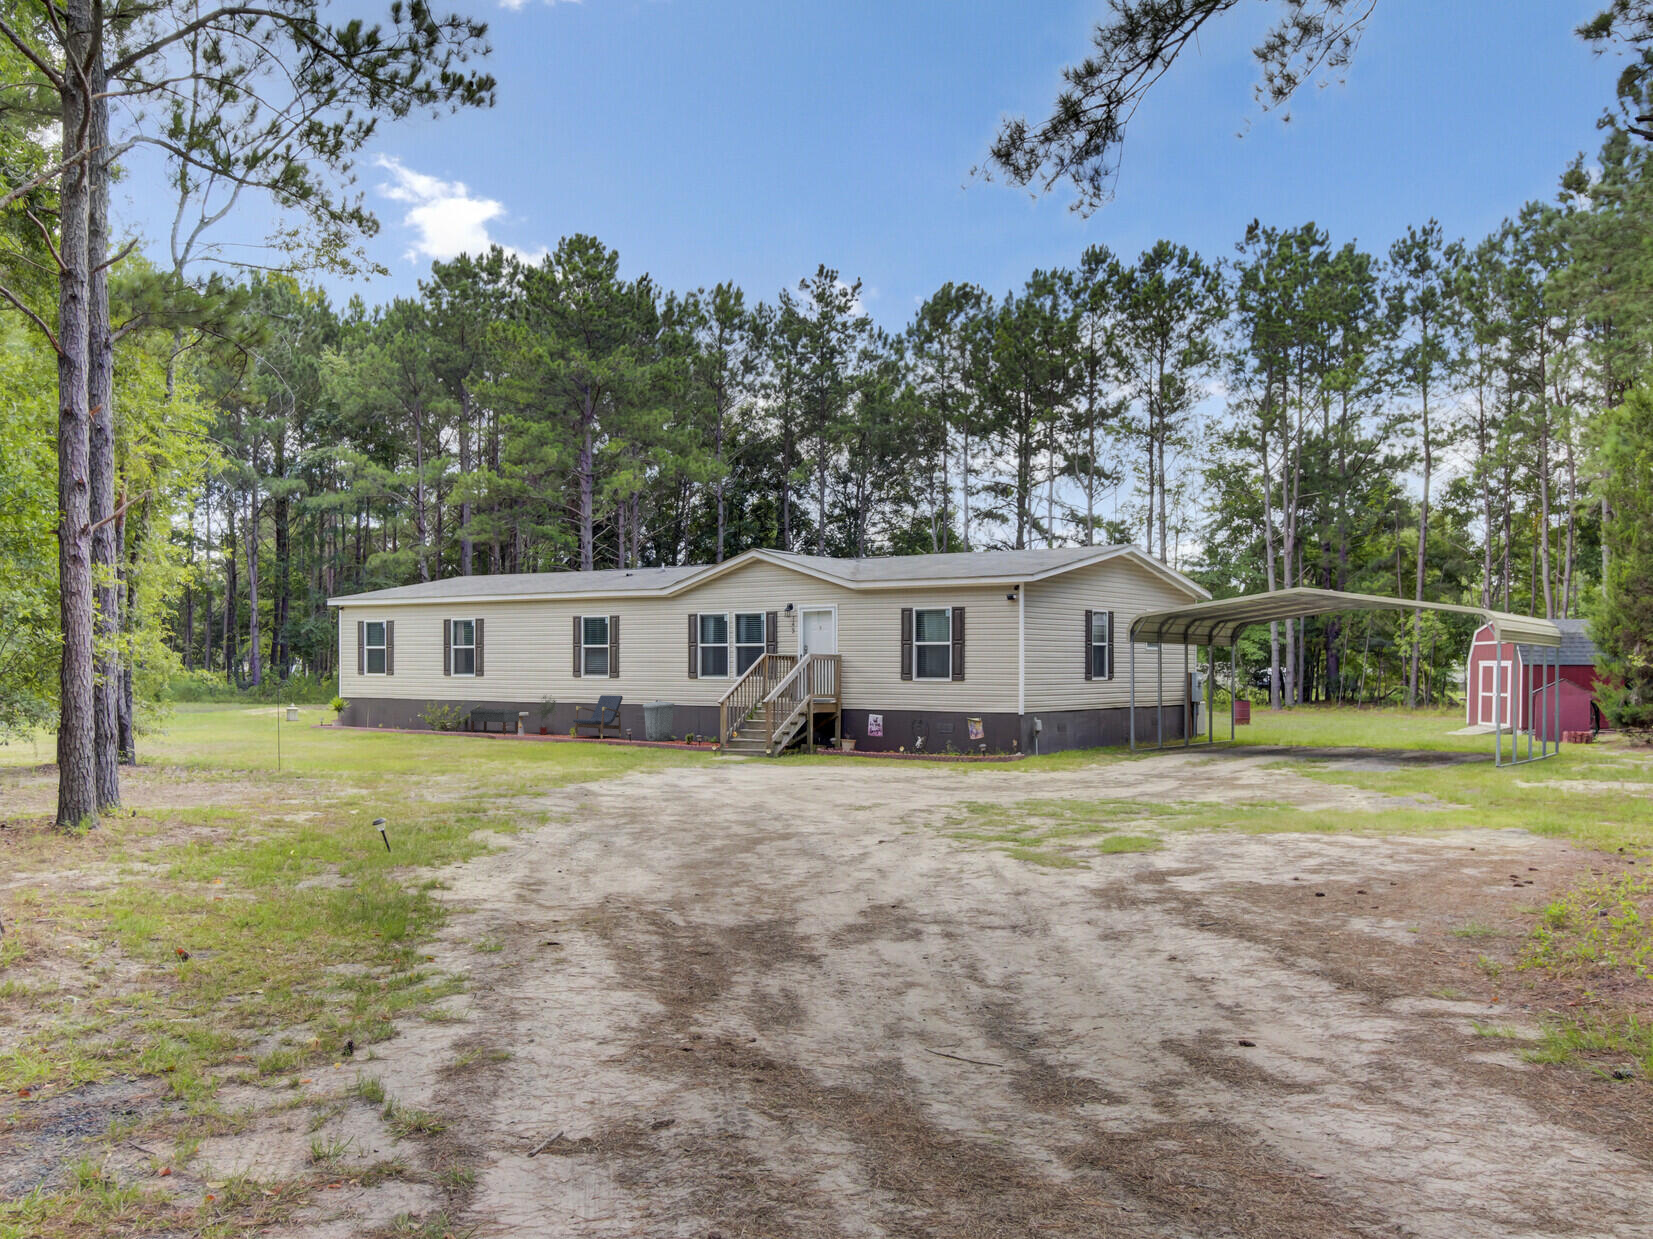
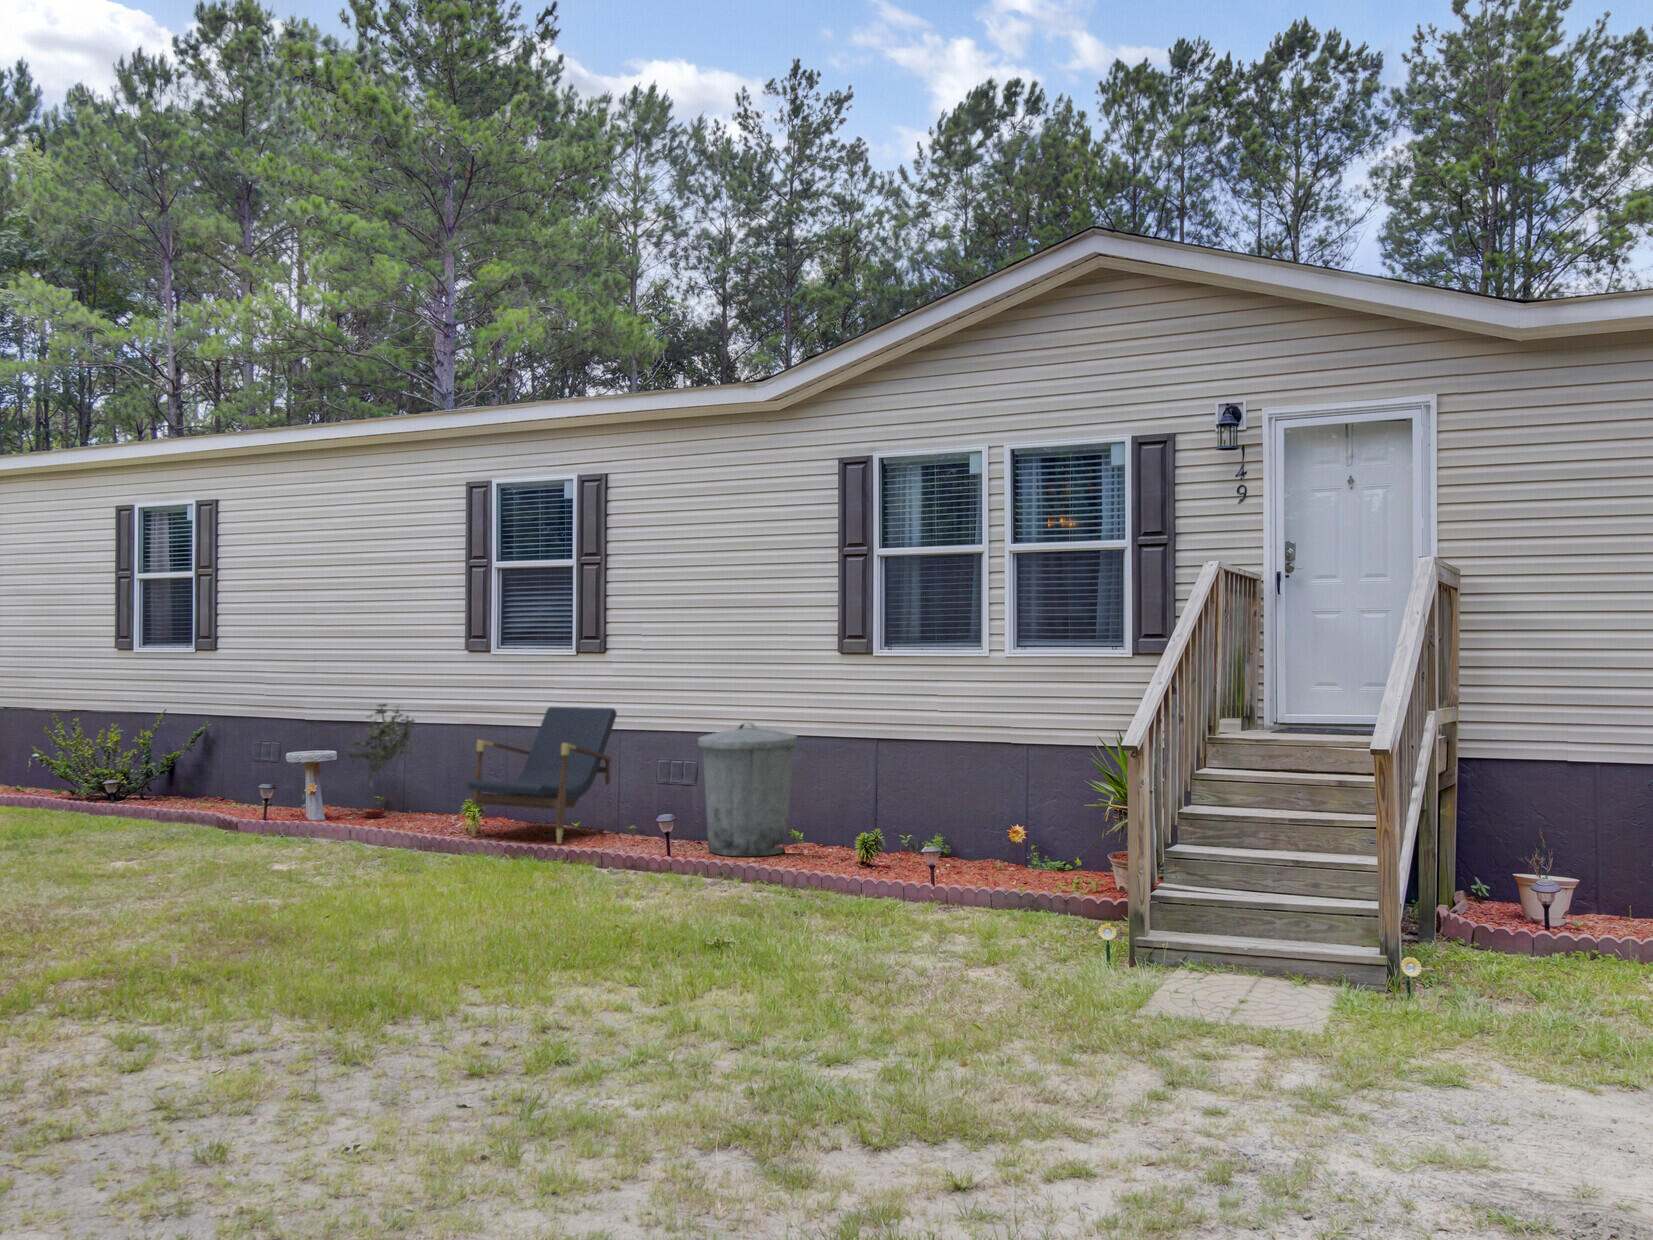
bench: present [470,709,520,733] -> none [169,741,310,812]

